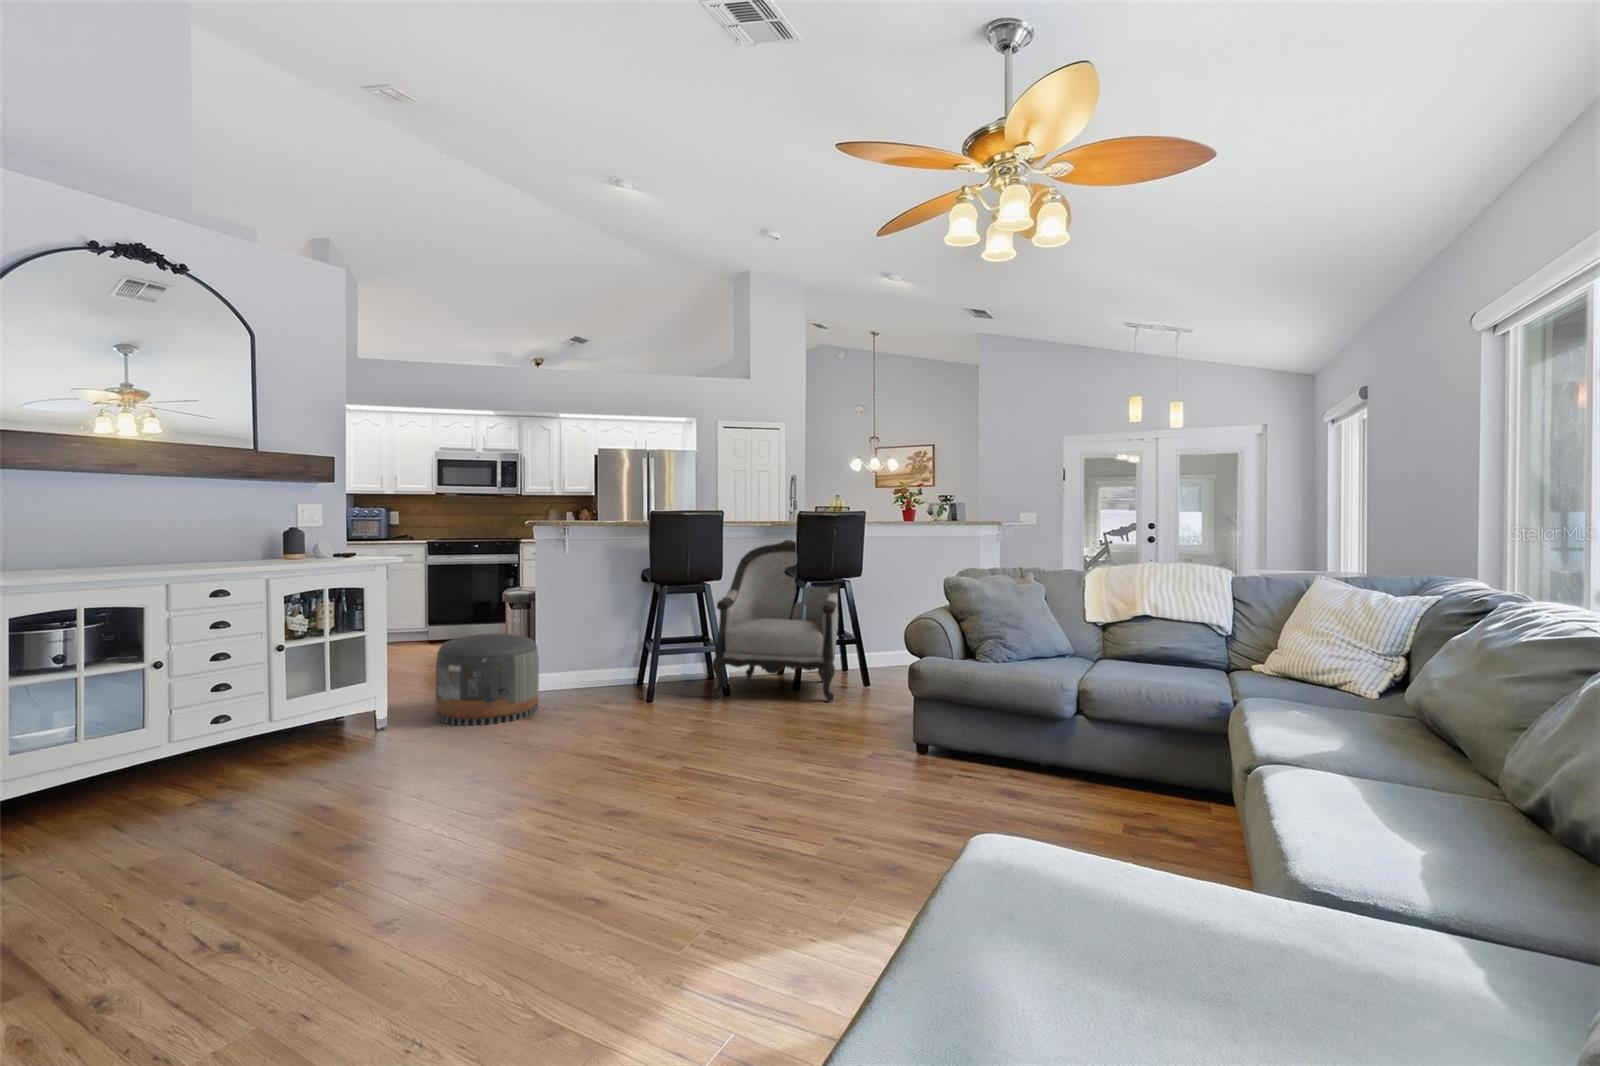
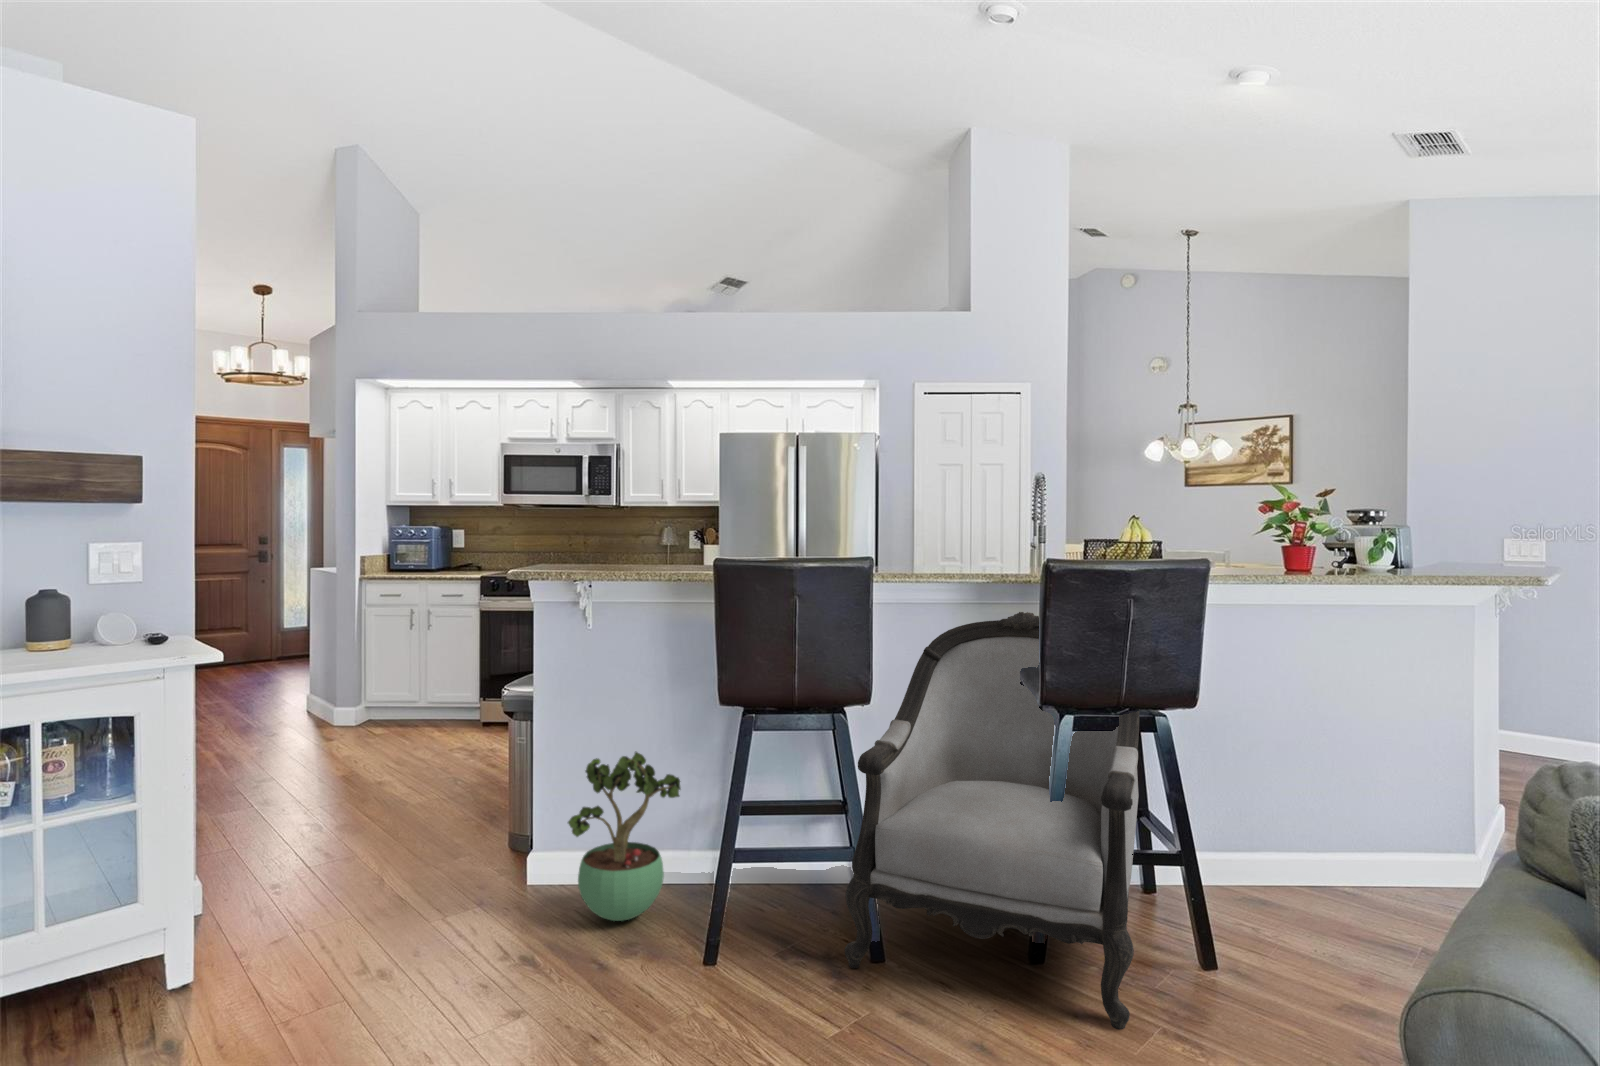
potted plant: none [569,610,625,695] -> present [568,752,681,921]
pouf: present [435,633,539,726] -> none [277,797,490,1020]

